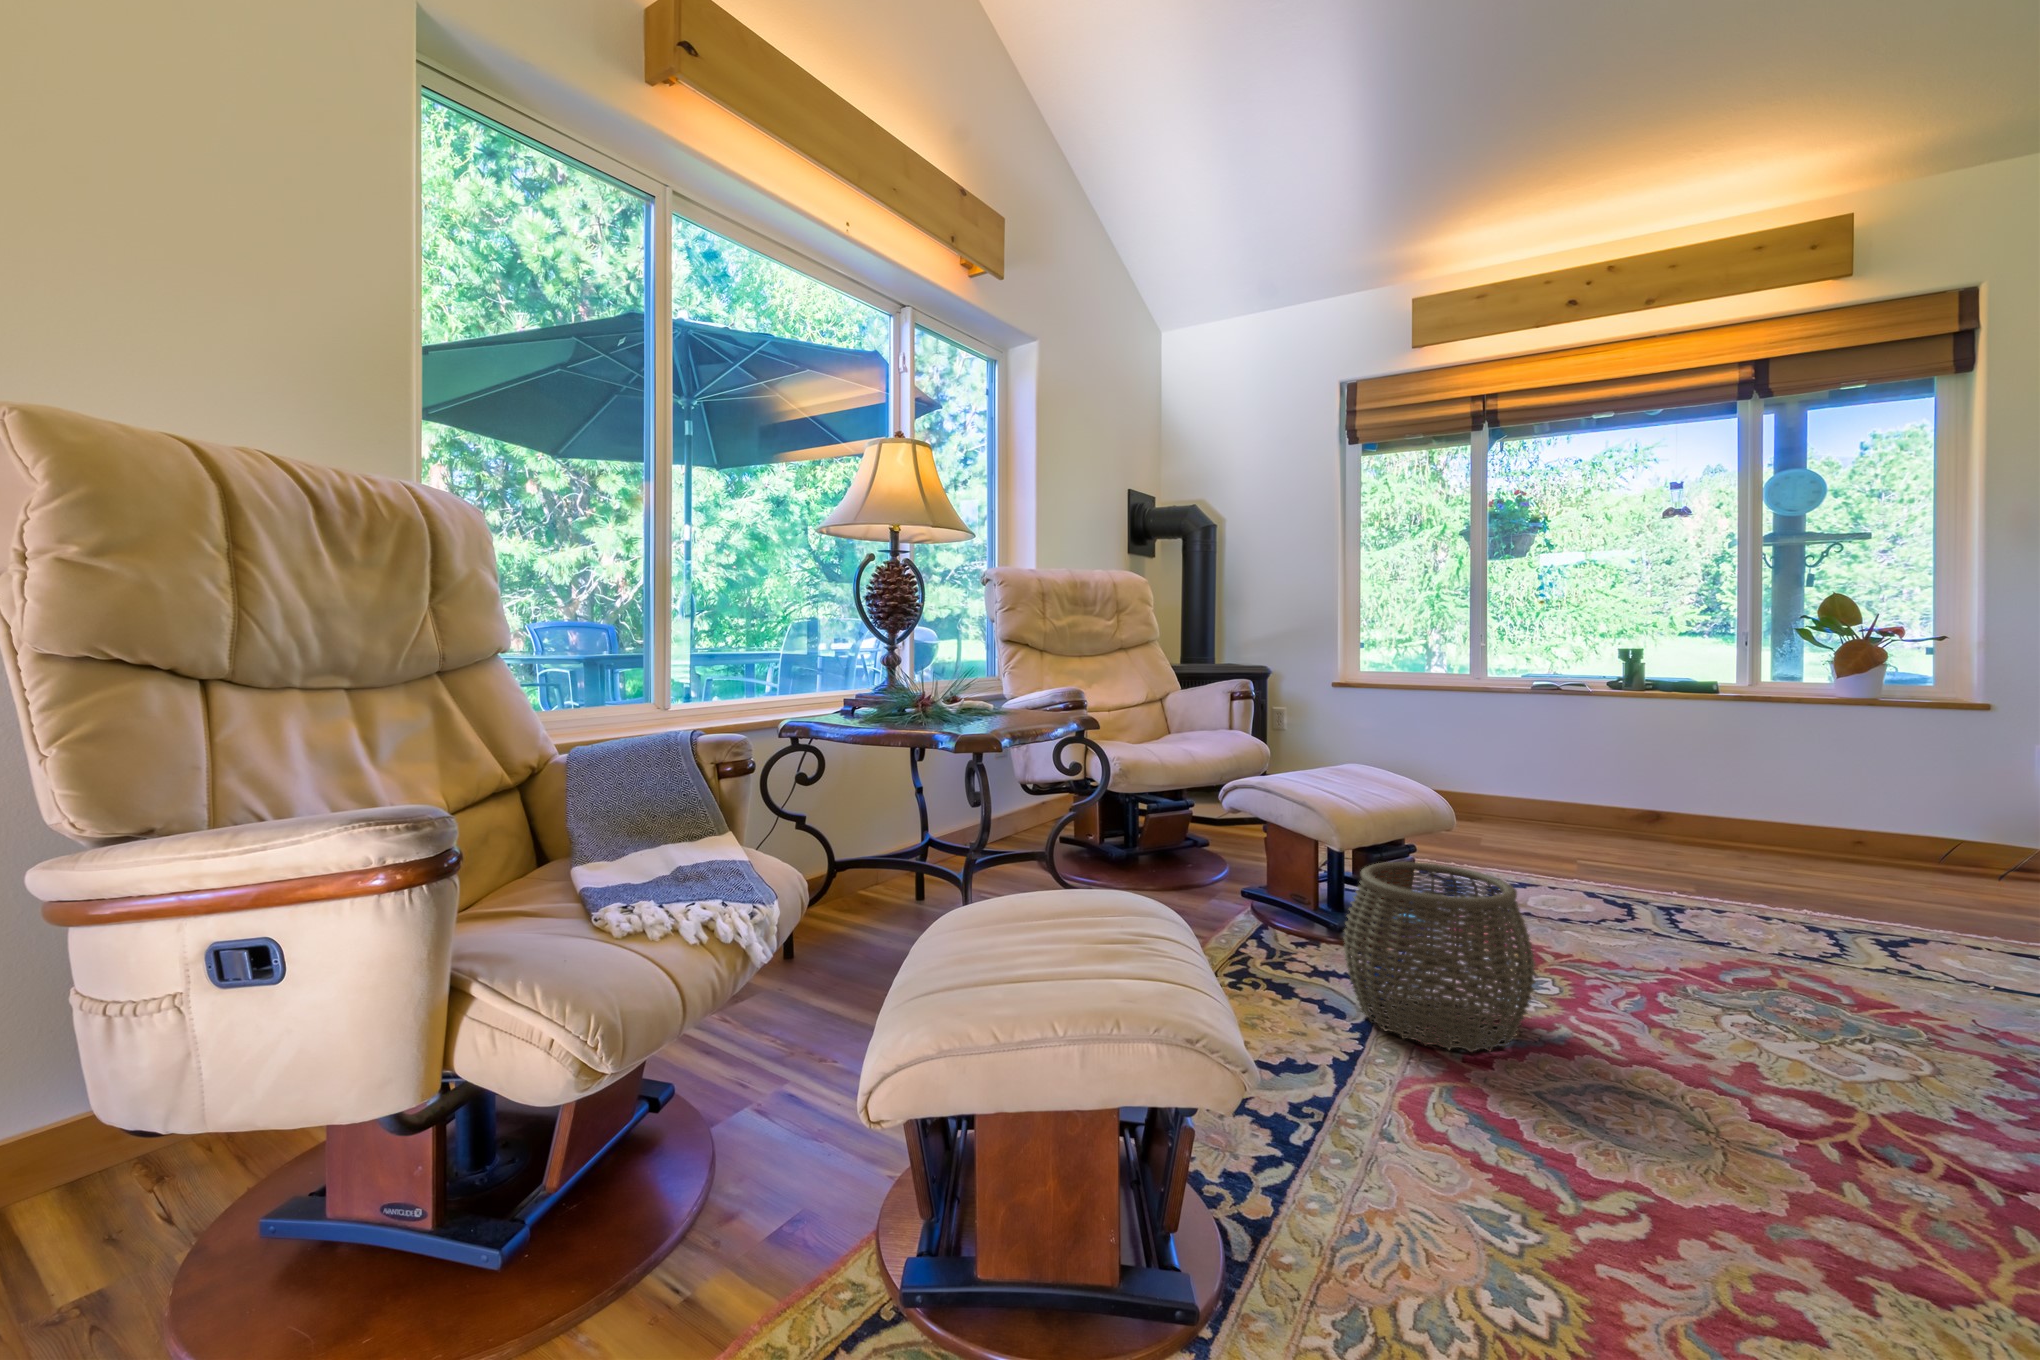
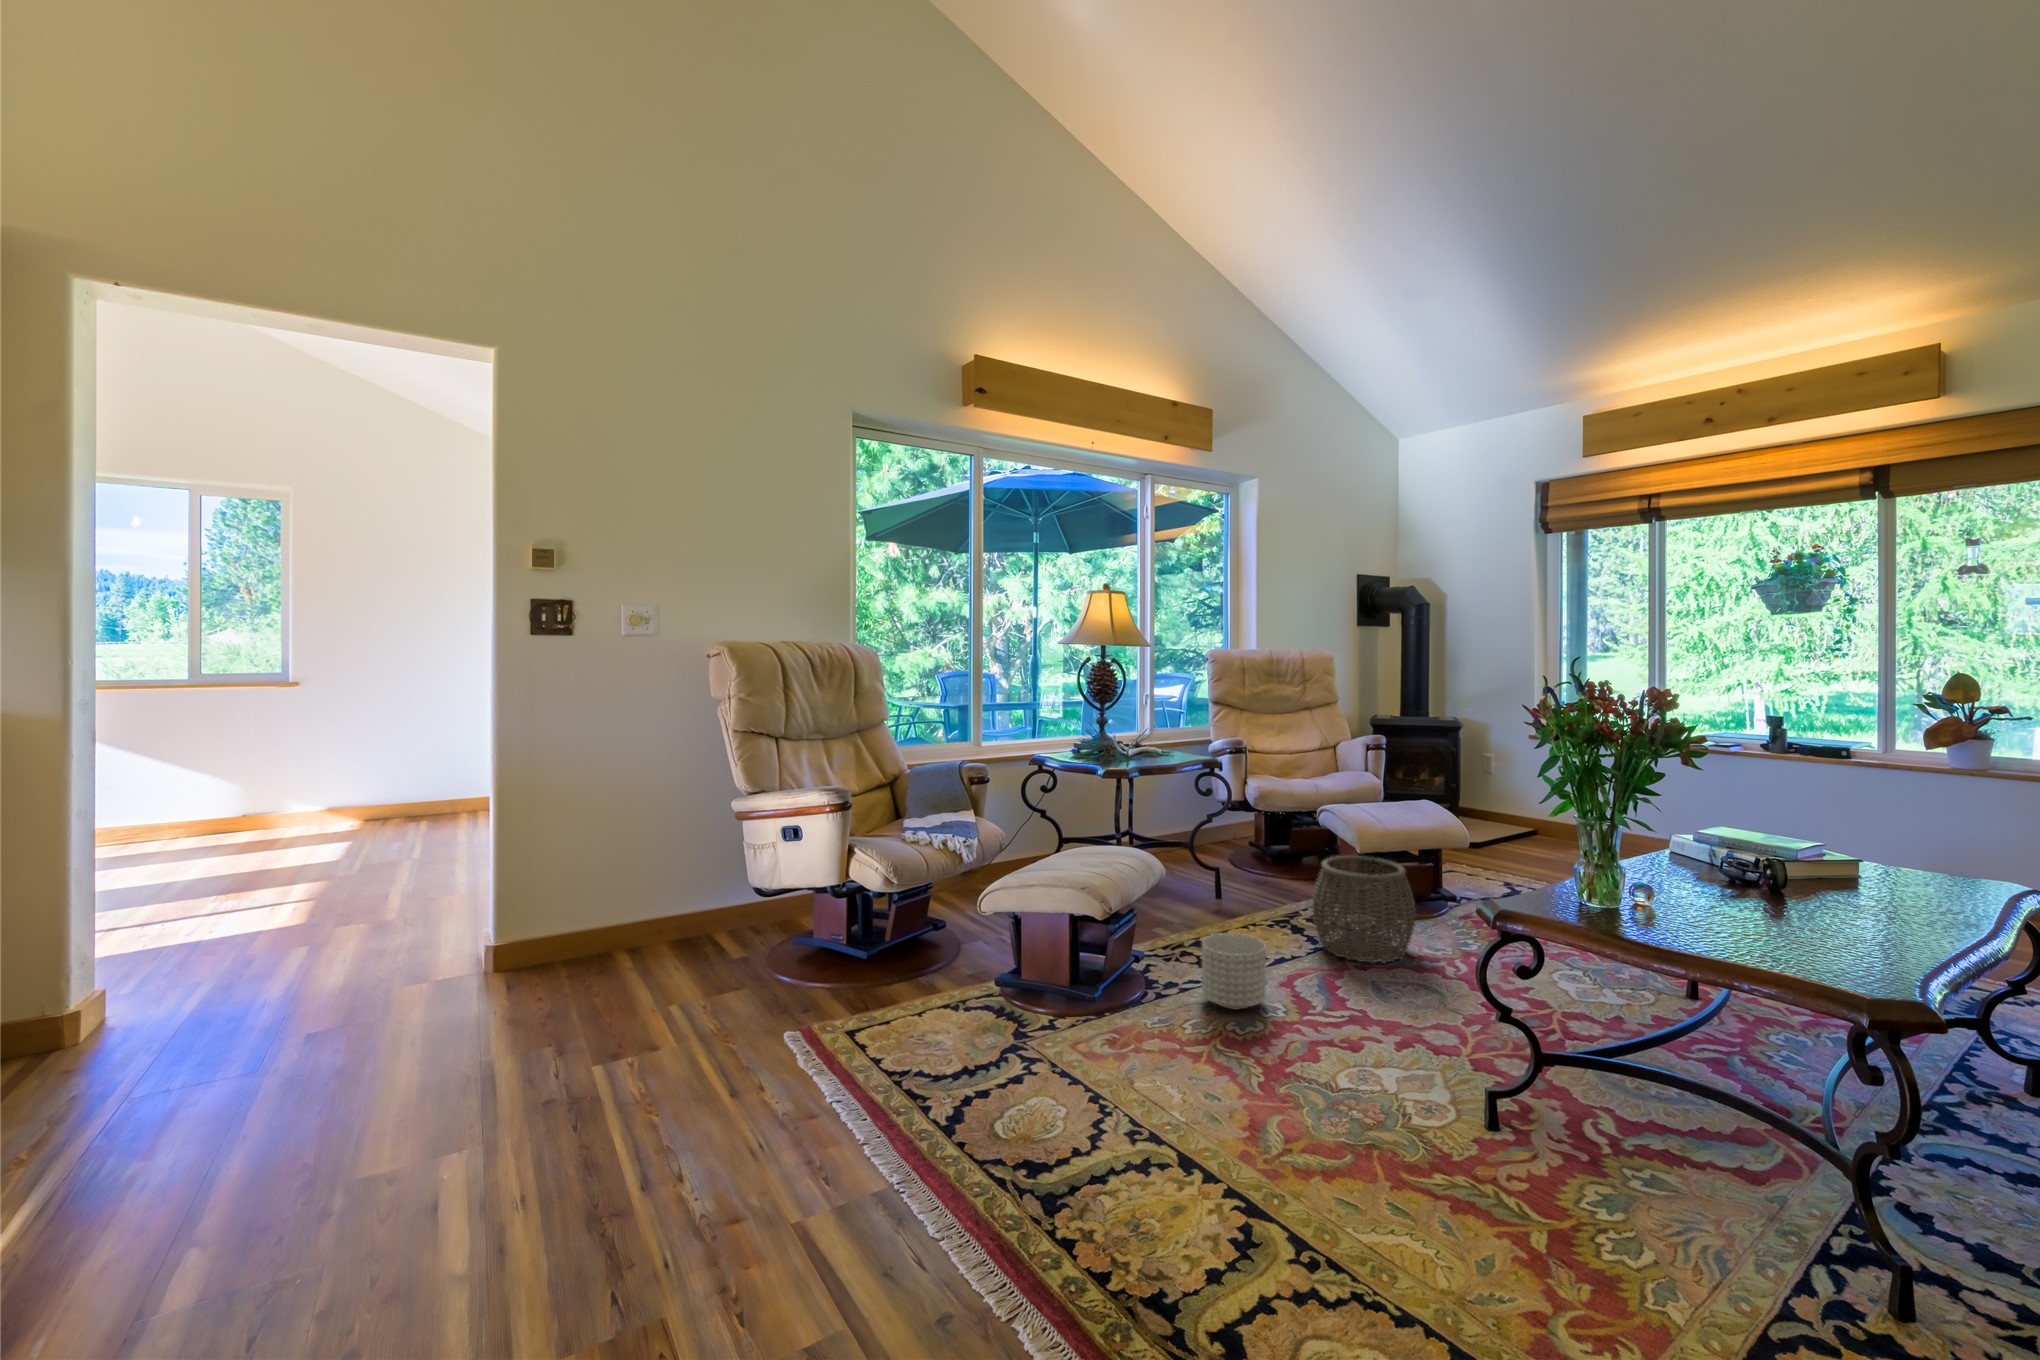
planter: none [1346,1054,1502,1242] -> present [1202,933,1266,1010]

